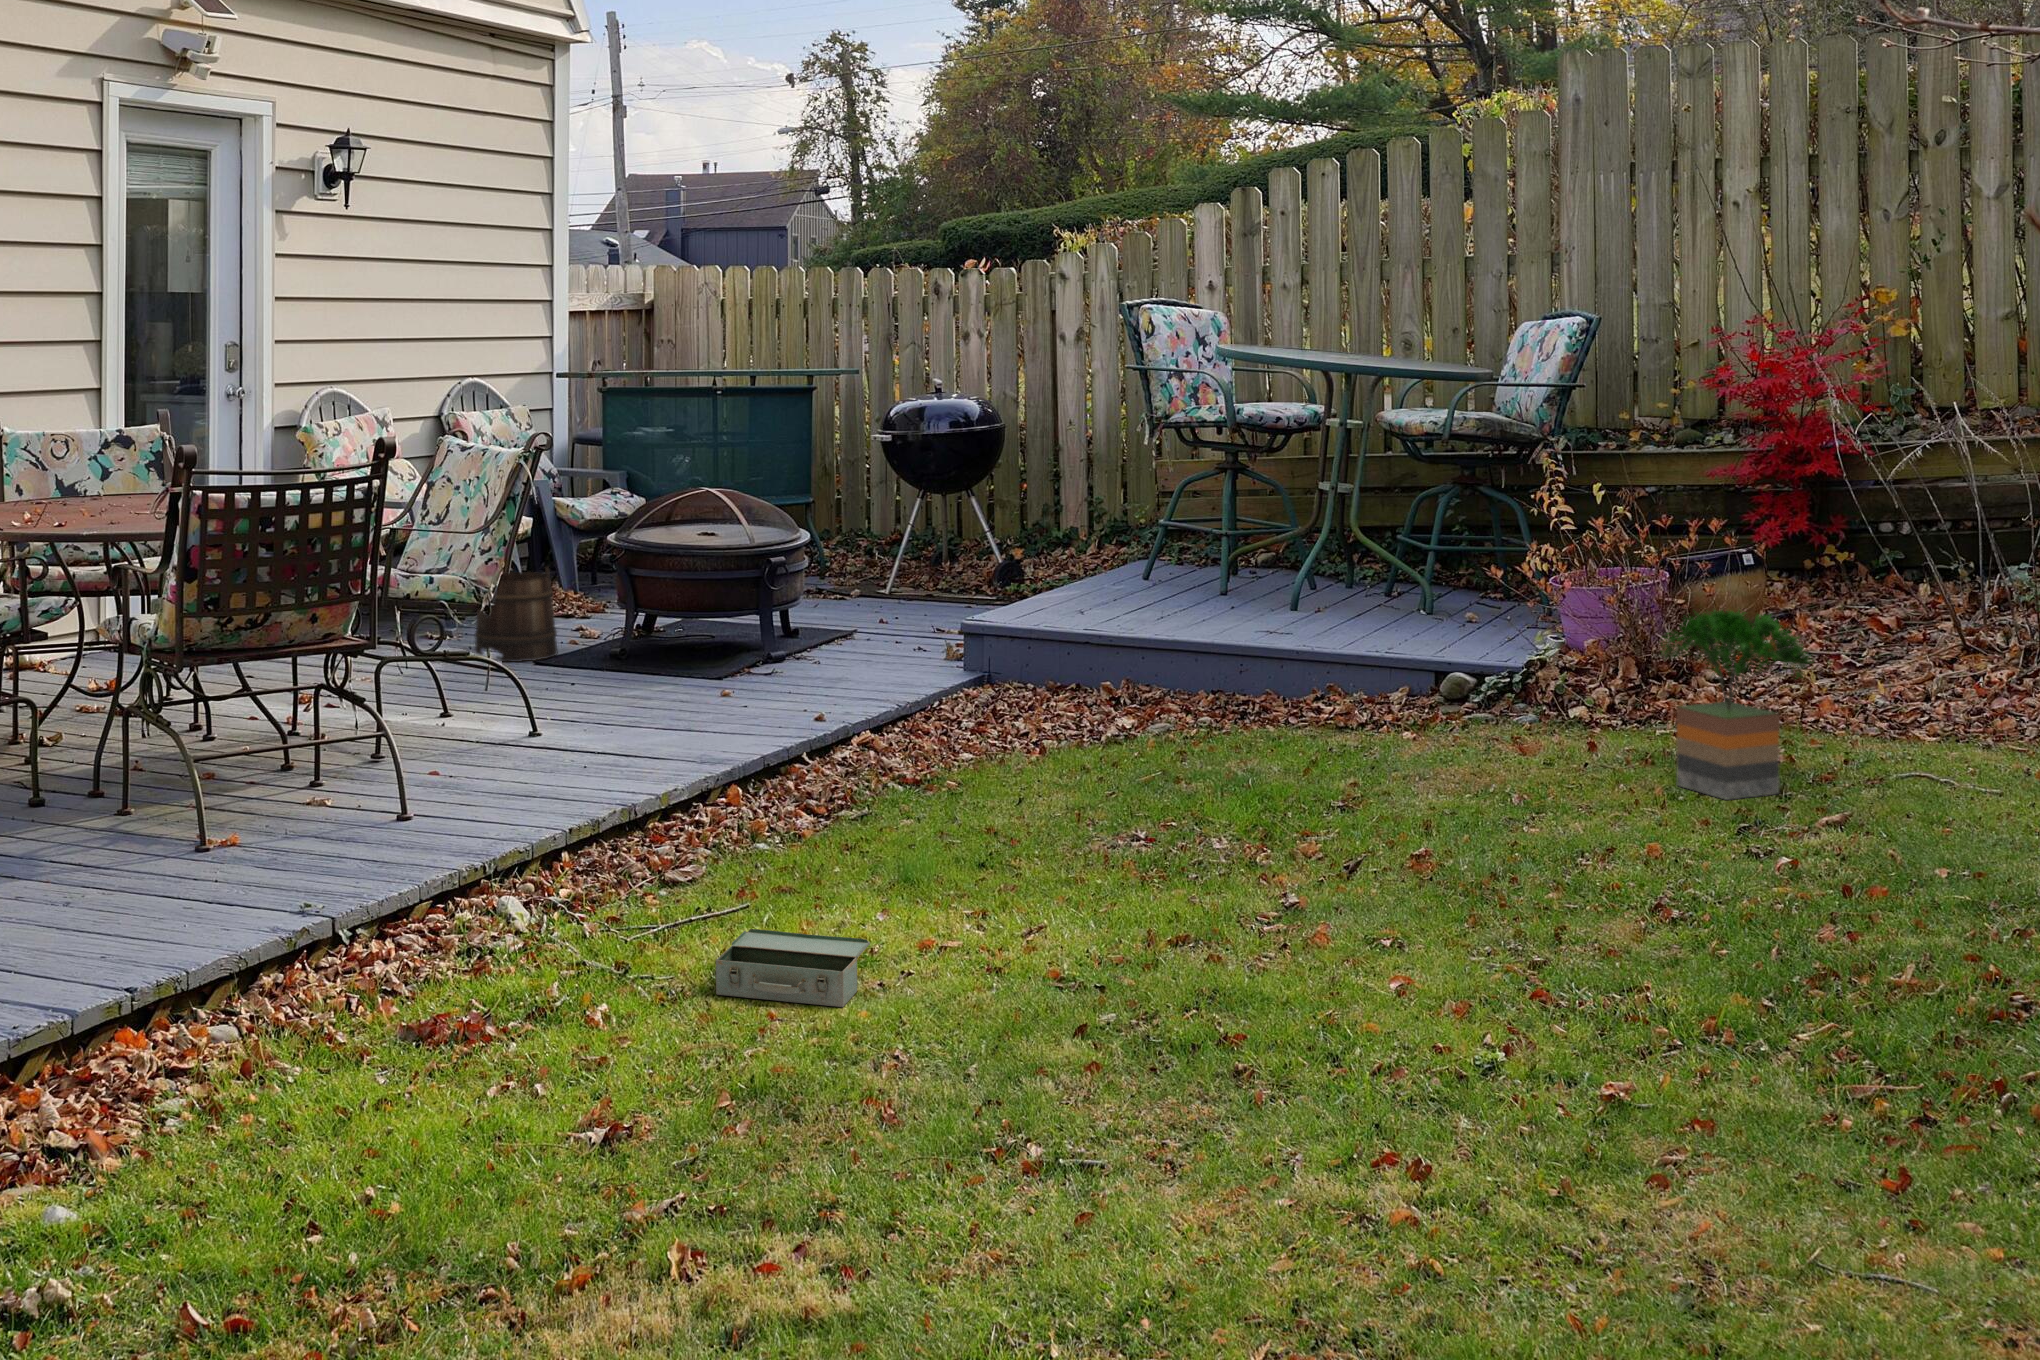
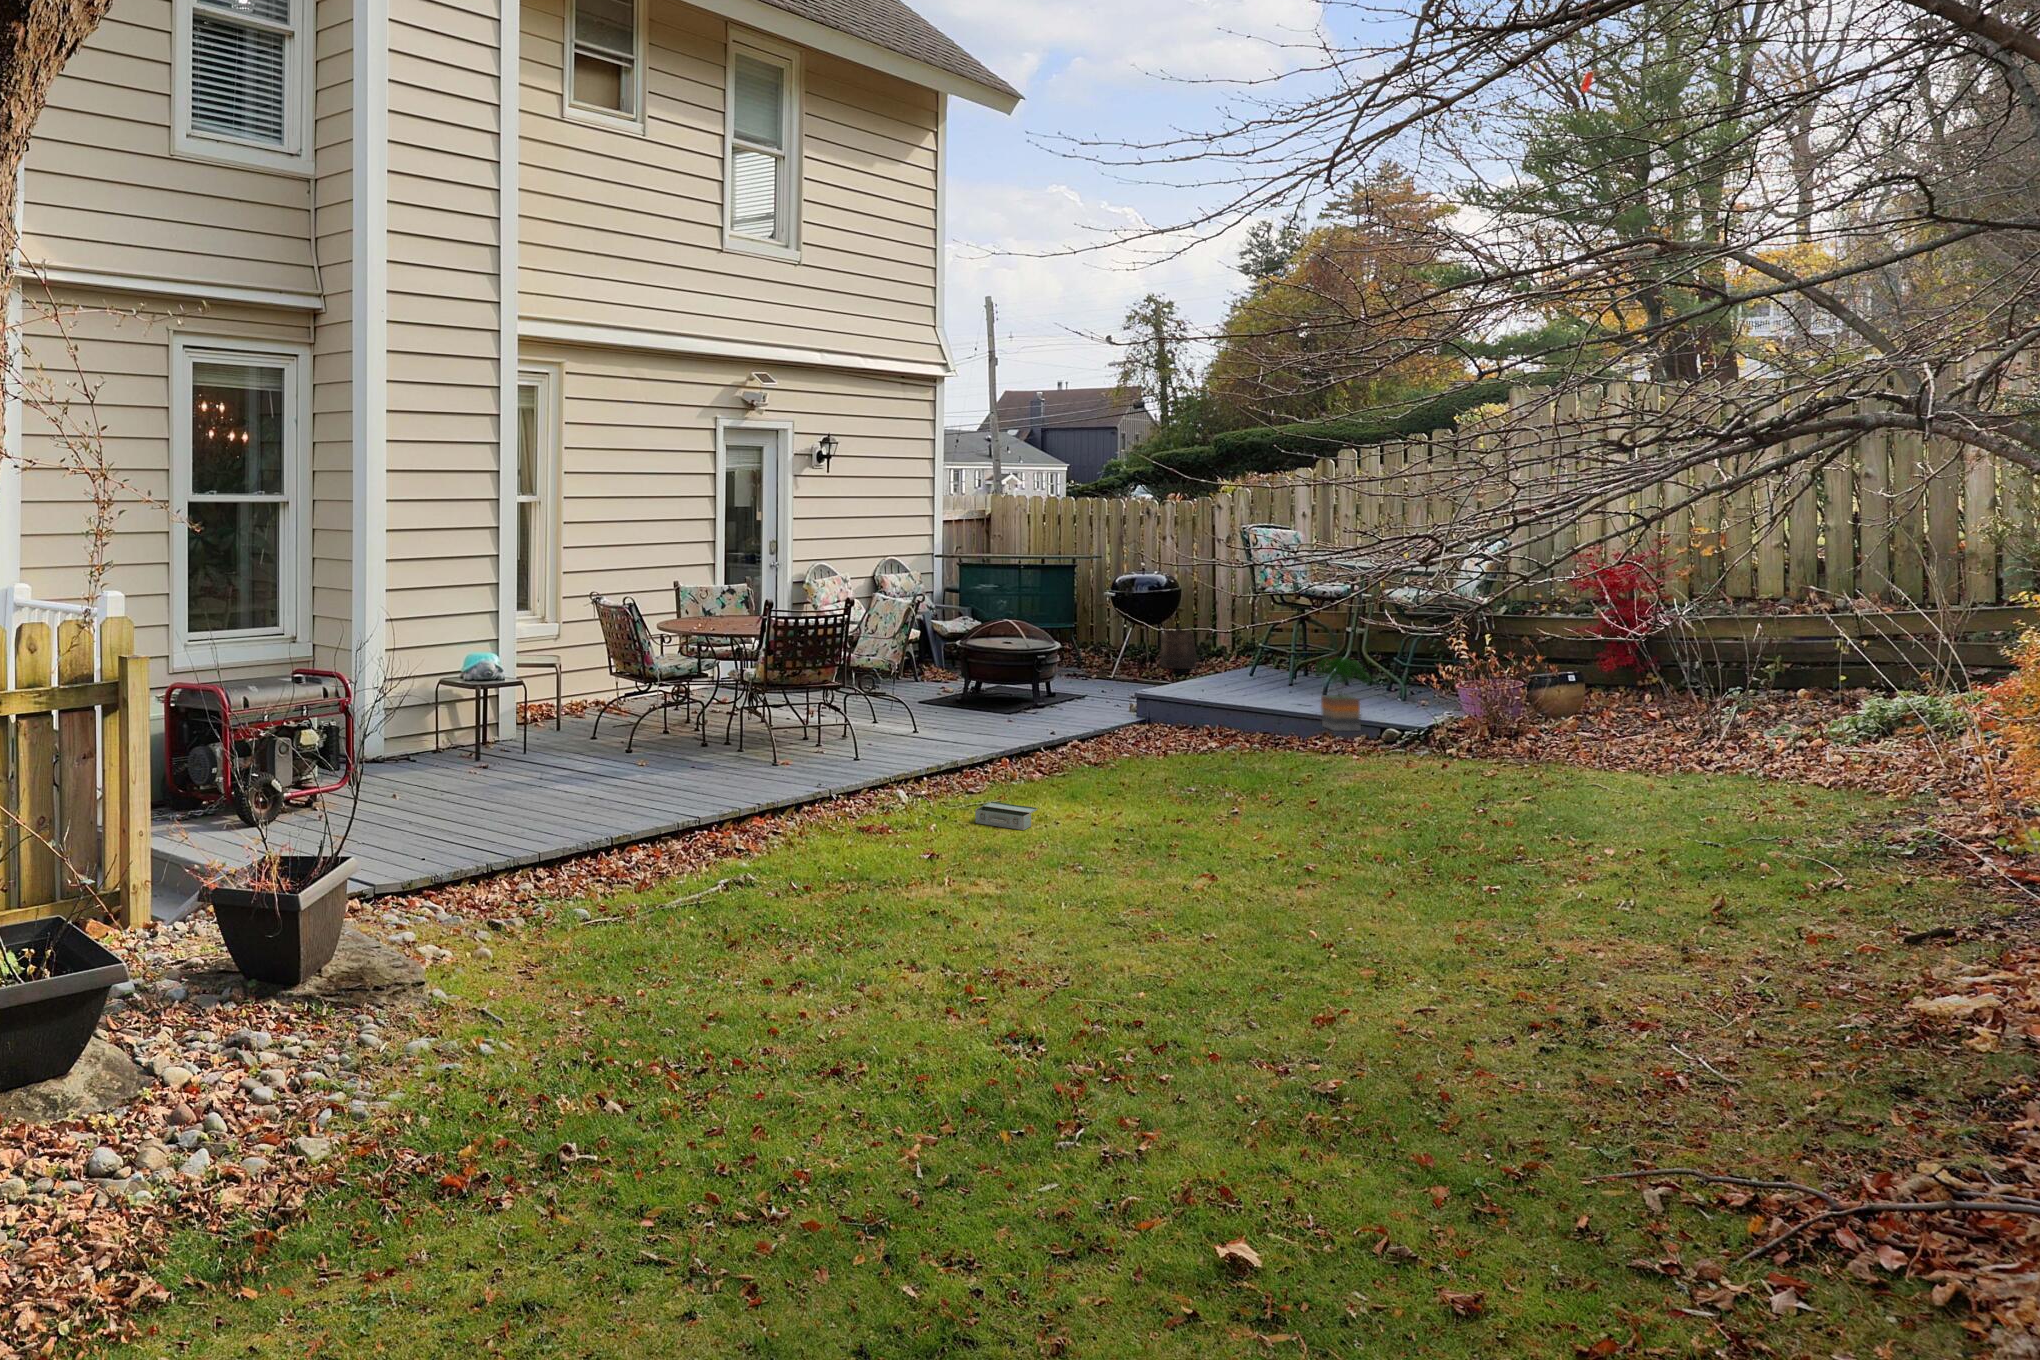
bucket: present [475,567,557,662] -> present [1160,627,1197,669]
potted tree: present [1661,610,1812,800] -> present [1315,658,1371,731]

